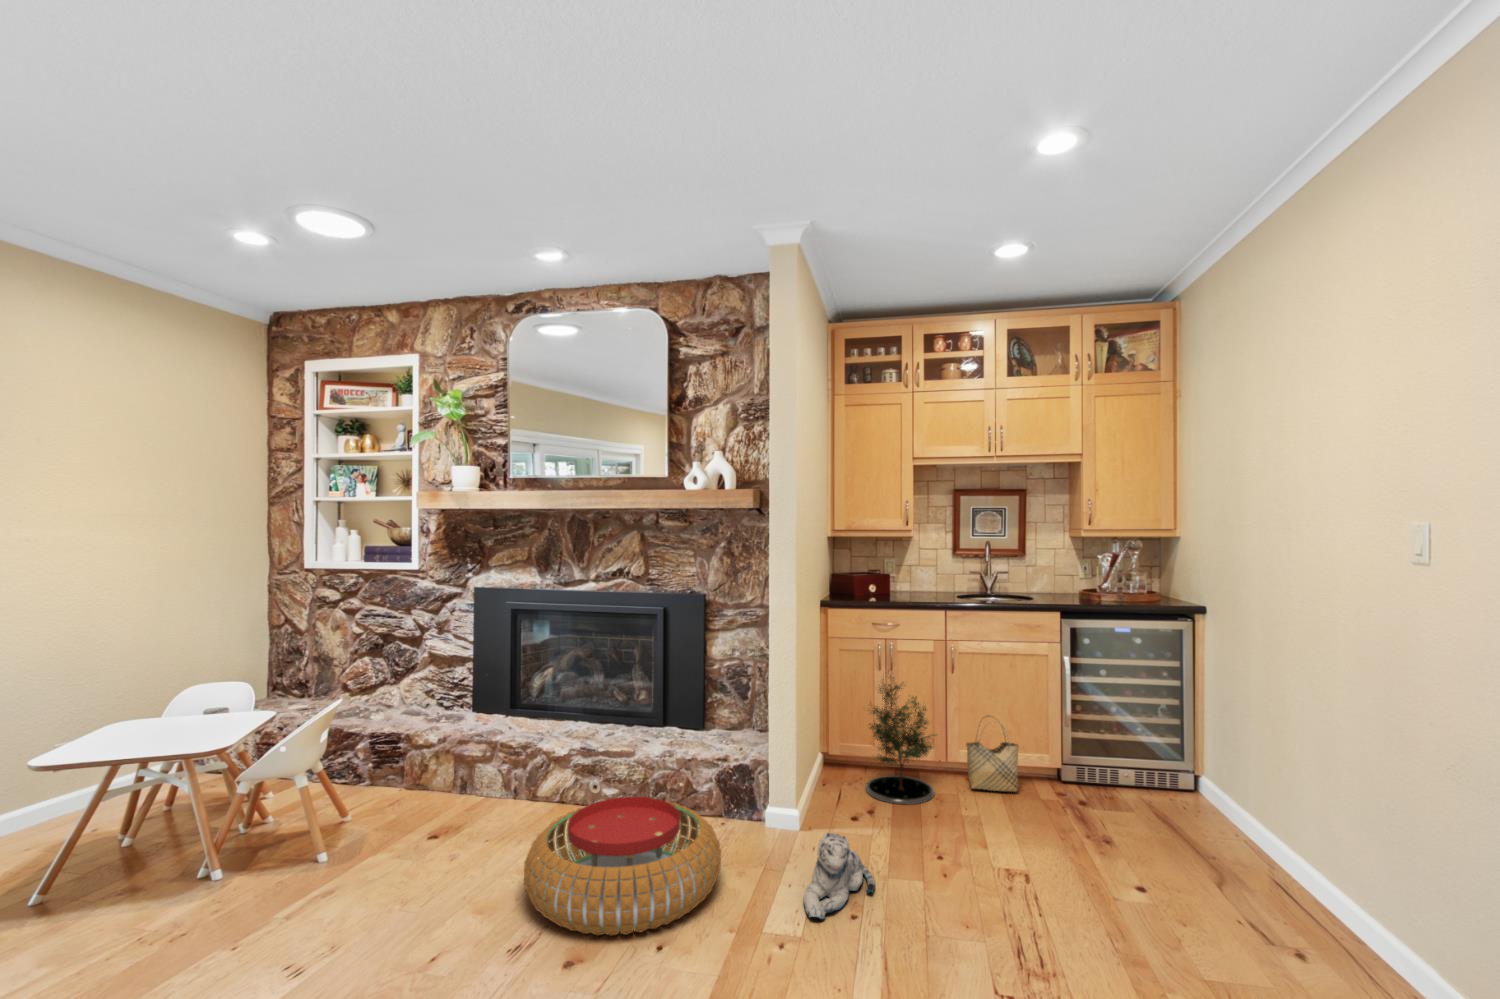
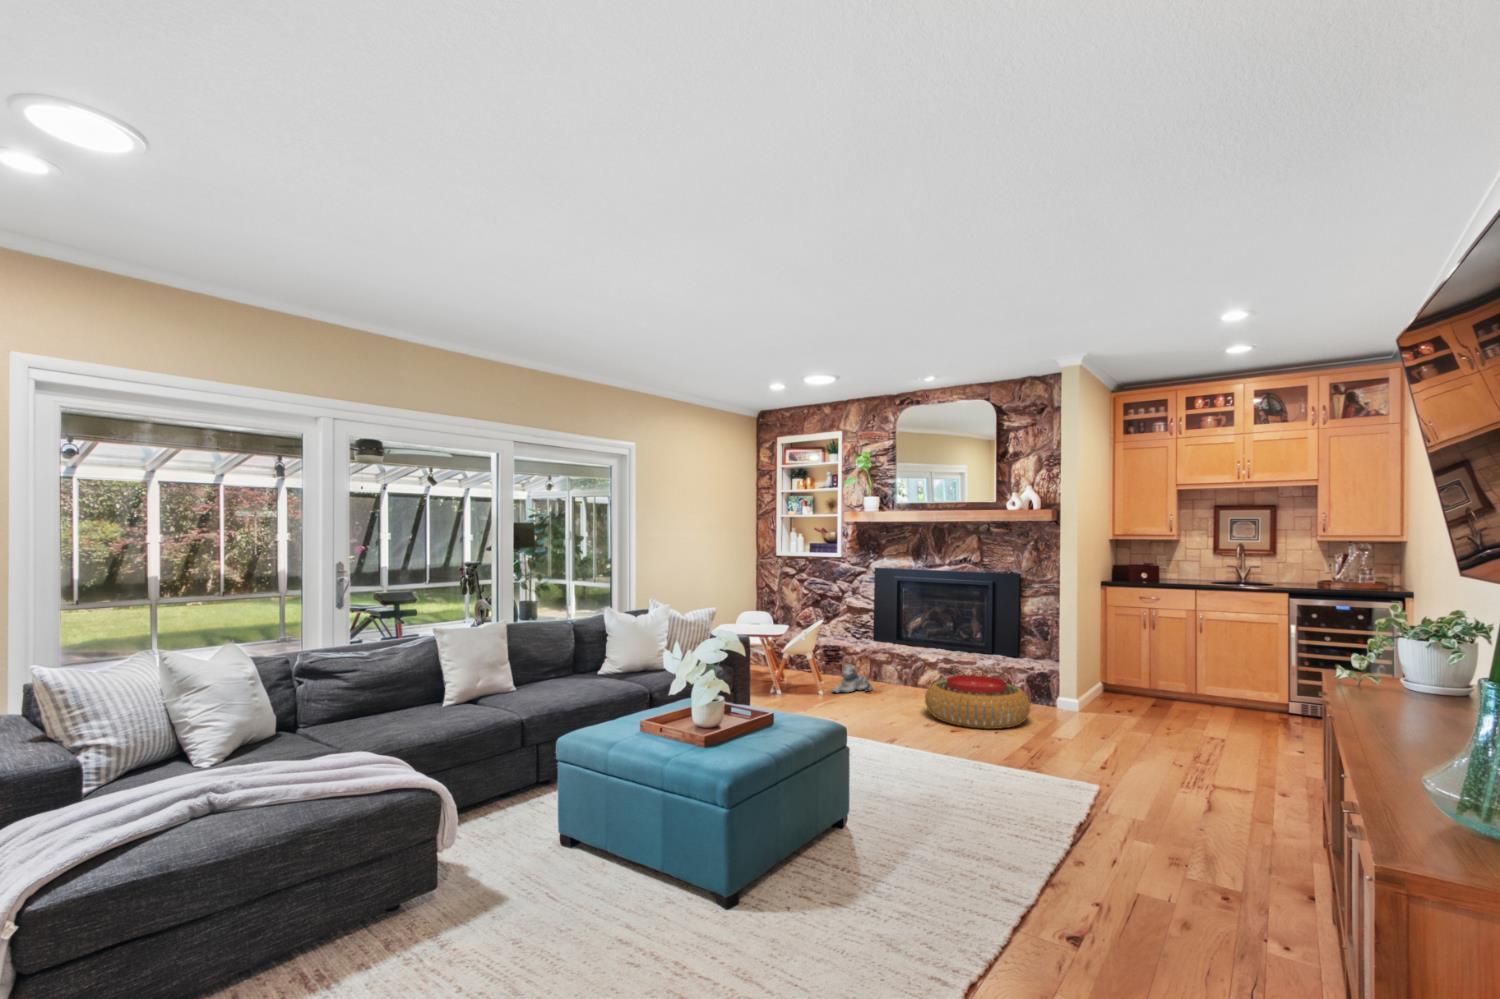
potted tree: present [866,676,937,805] -> none [1131,627,1189,713]
woven basket: present [966,716,1019,792] -> none [1212,664,1255,716]
plush toy: present [804,832,875,919] -> present [832,663,873,693]

